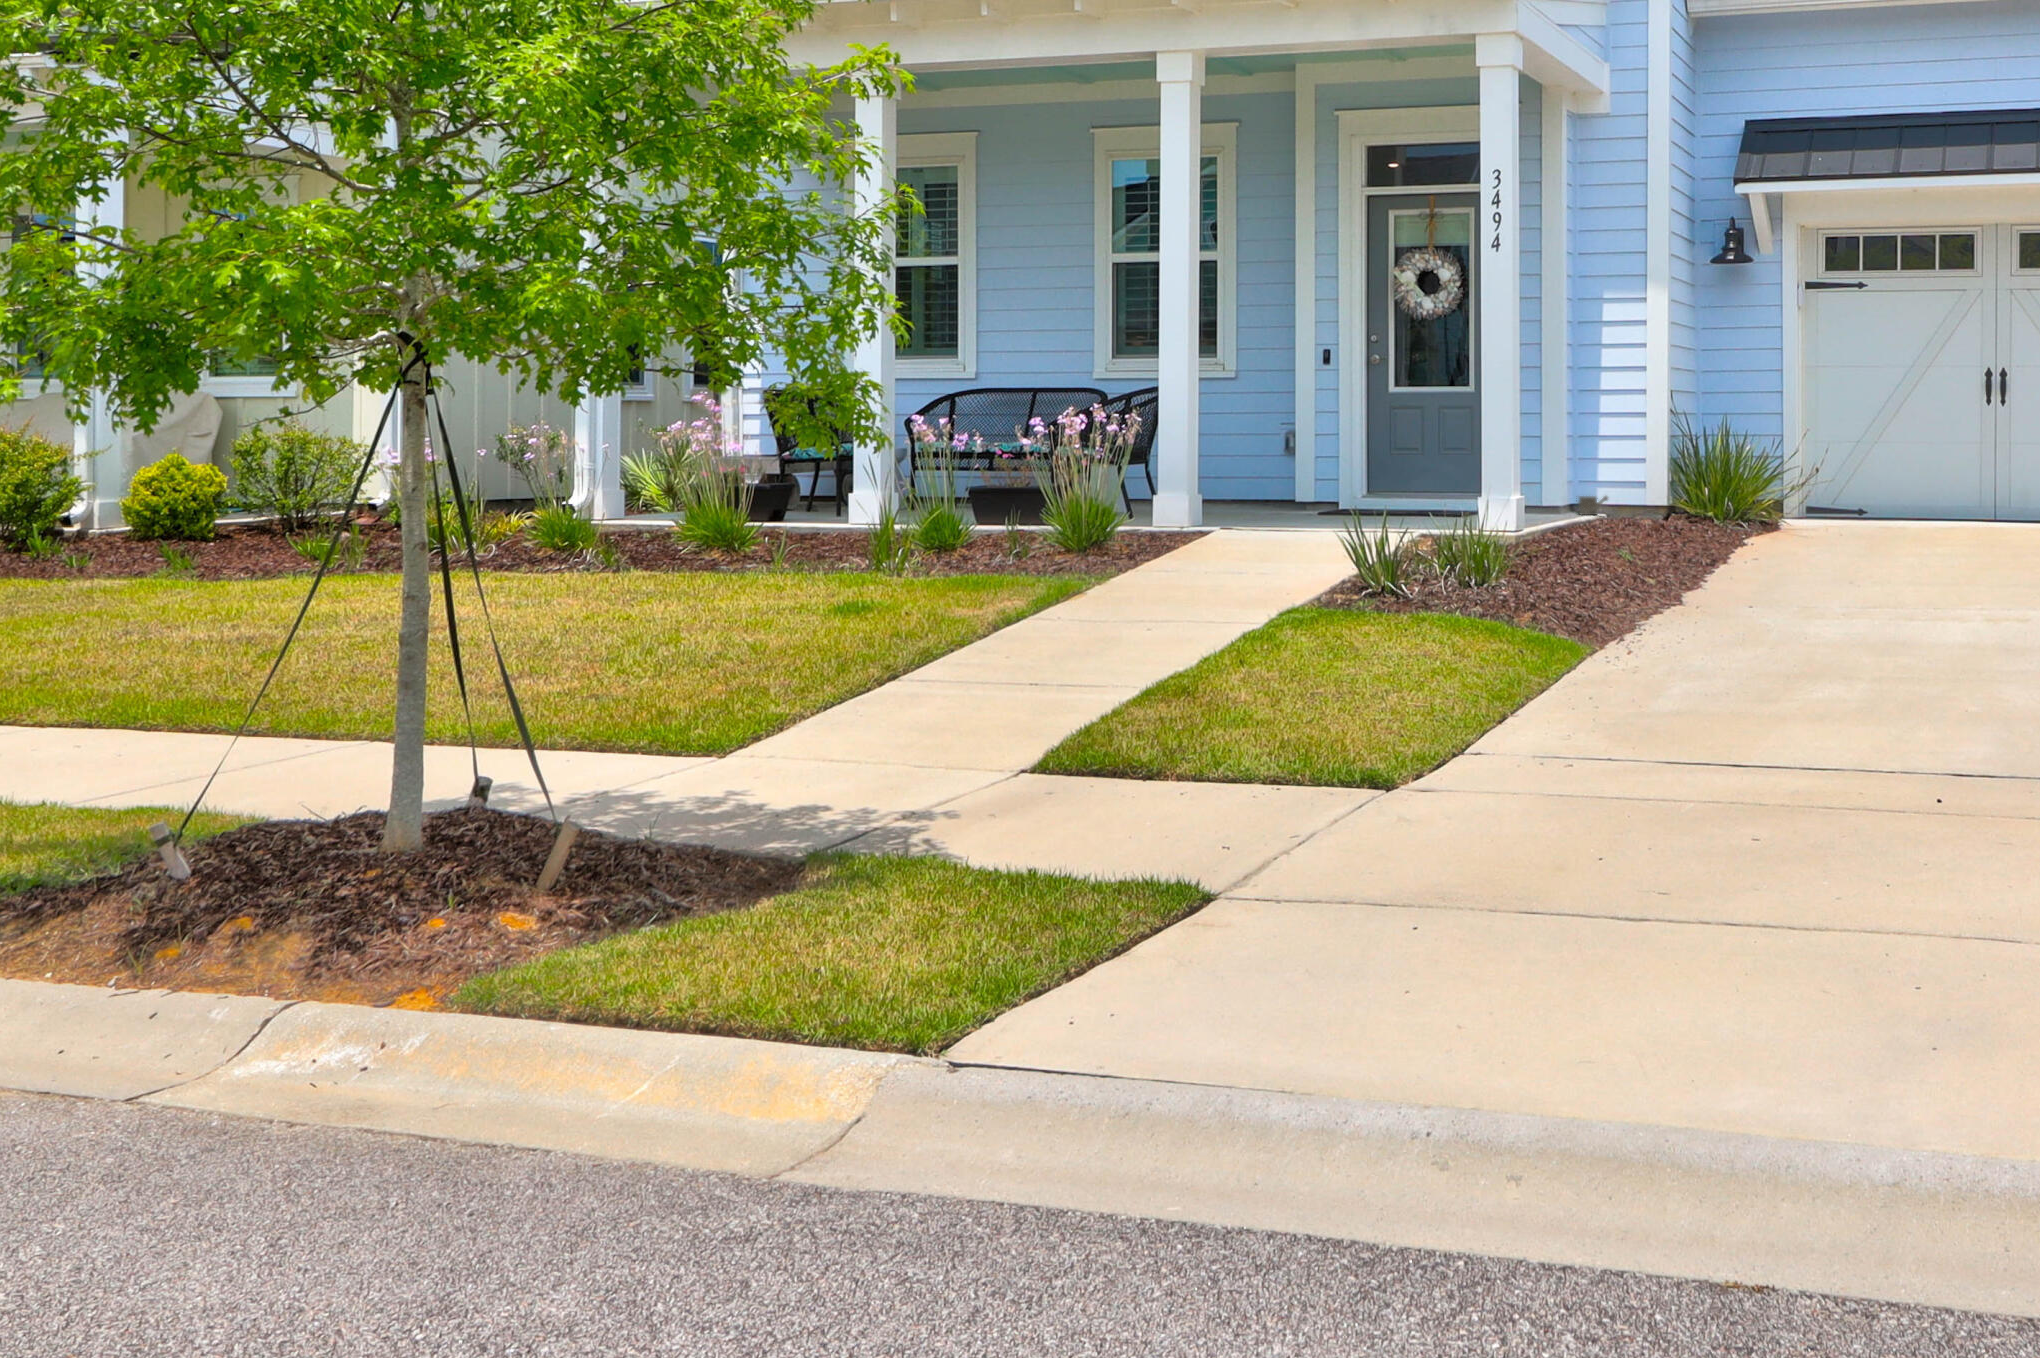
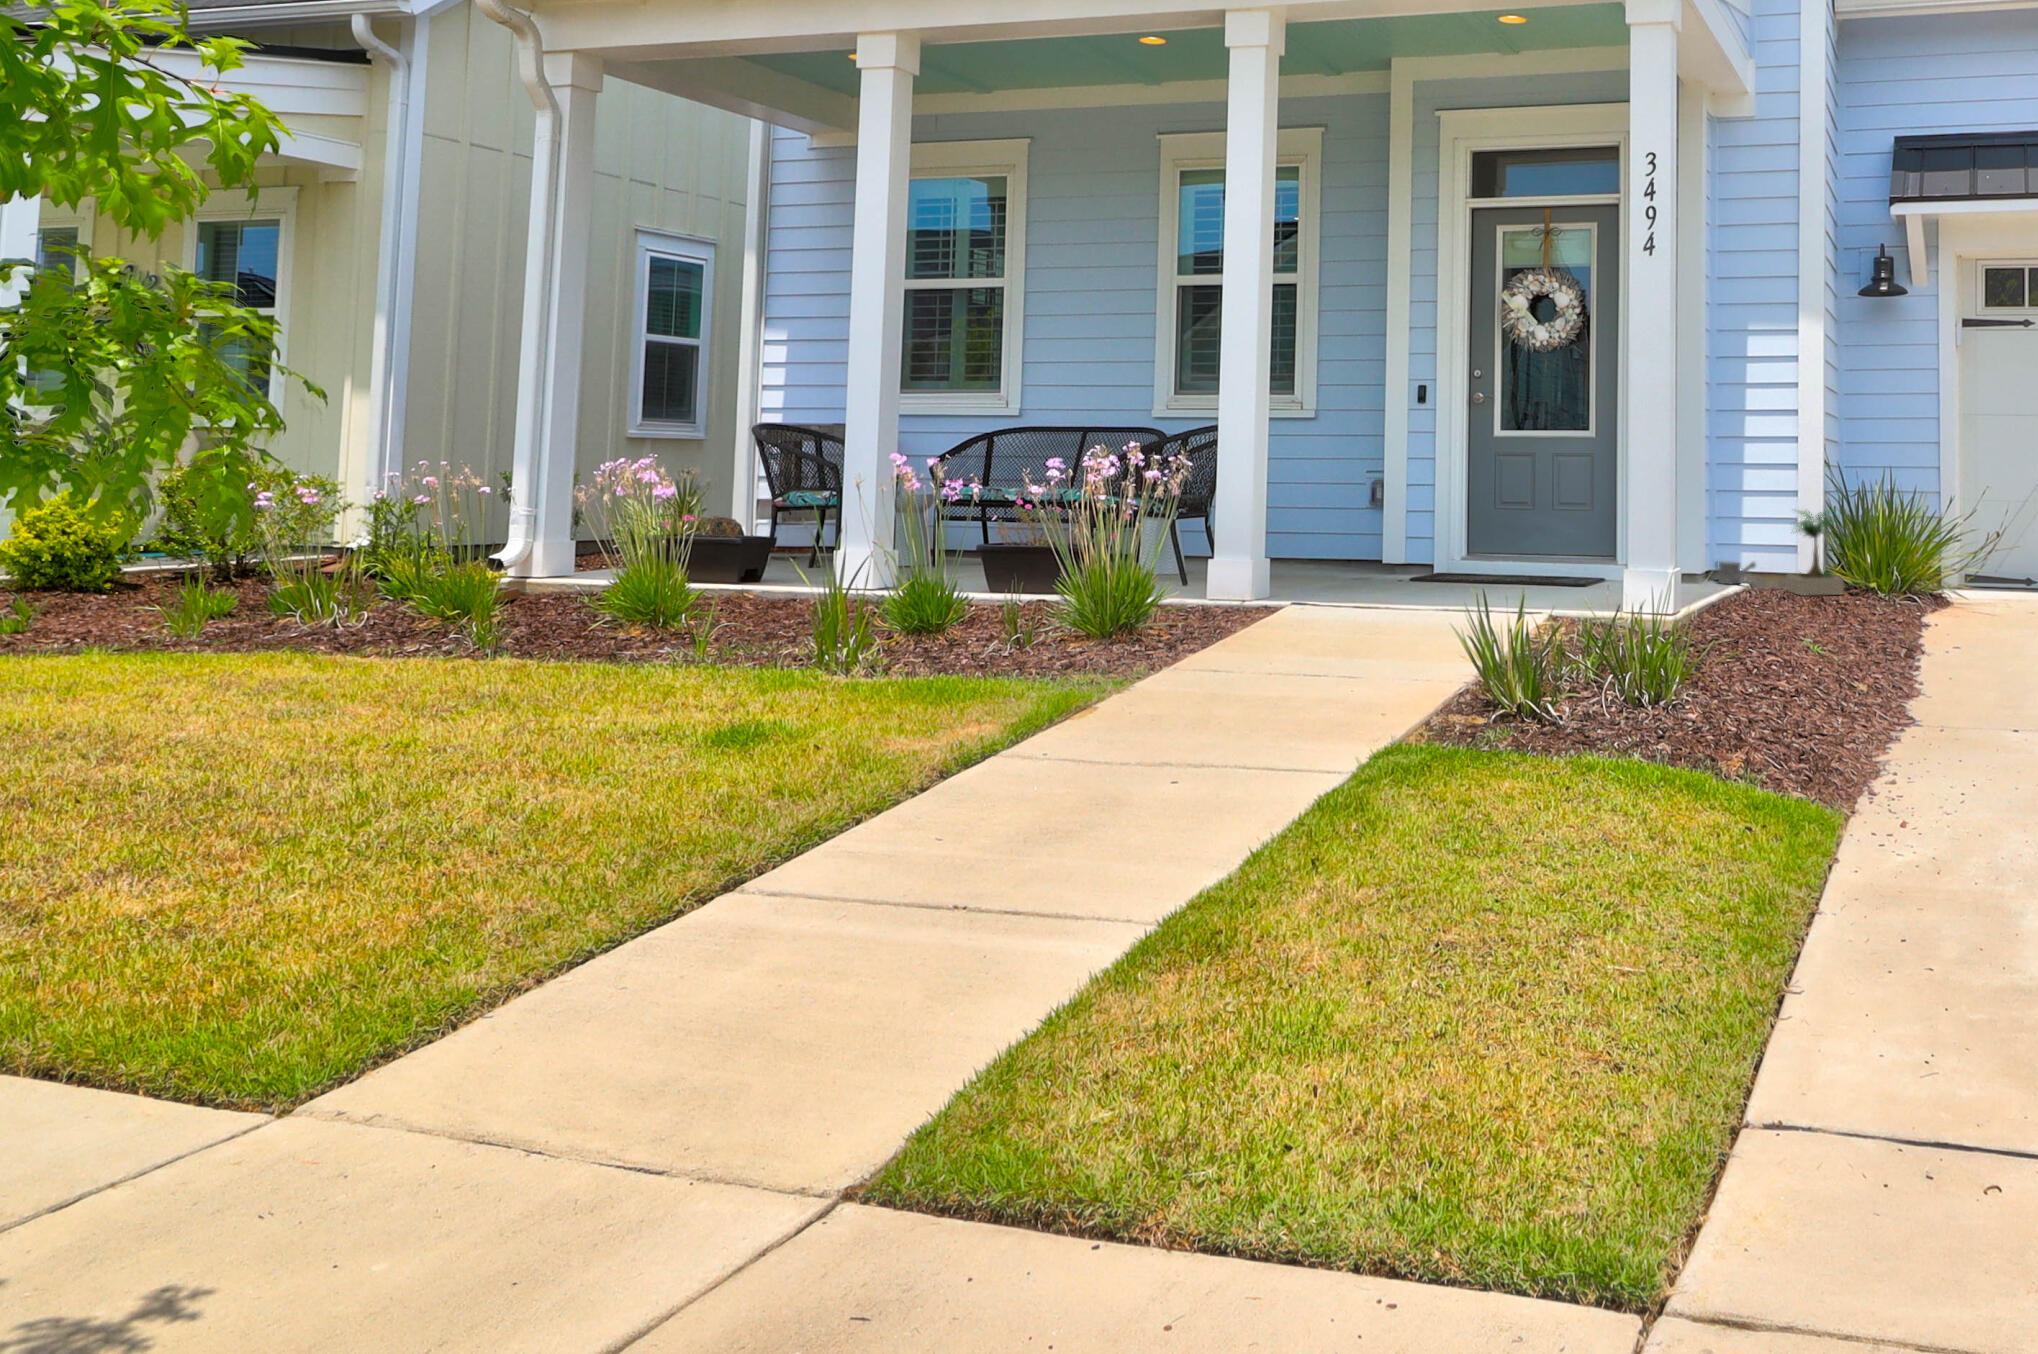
potted plant: none [1630,449,1684,522] -> present [1786,510,1844,596]

